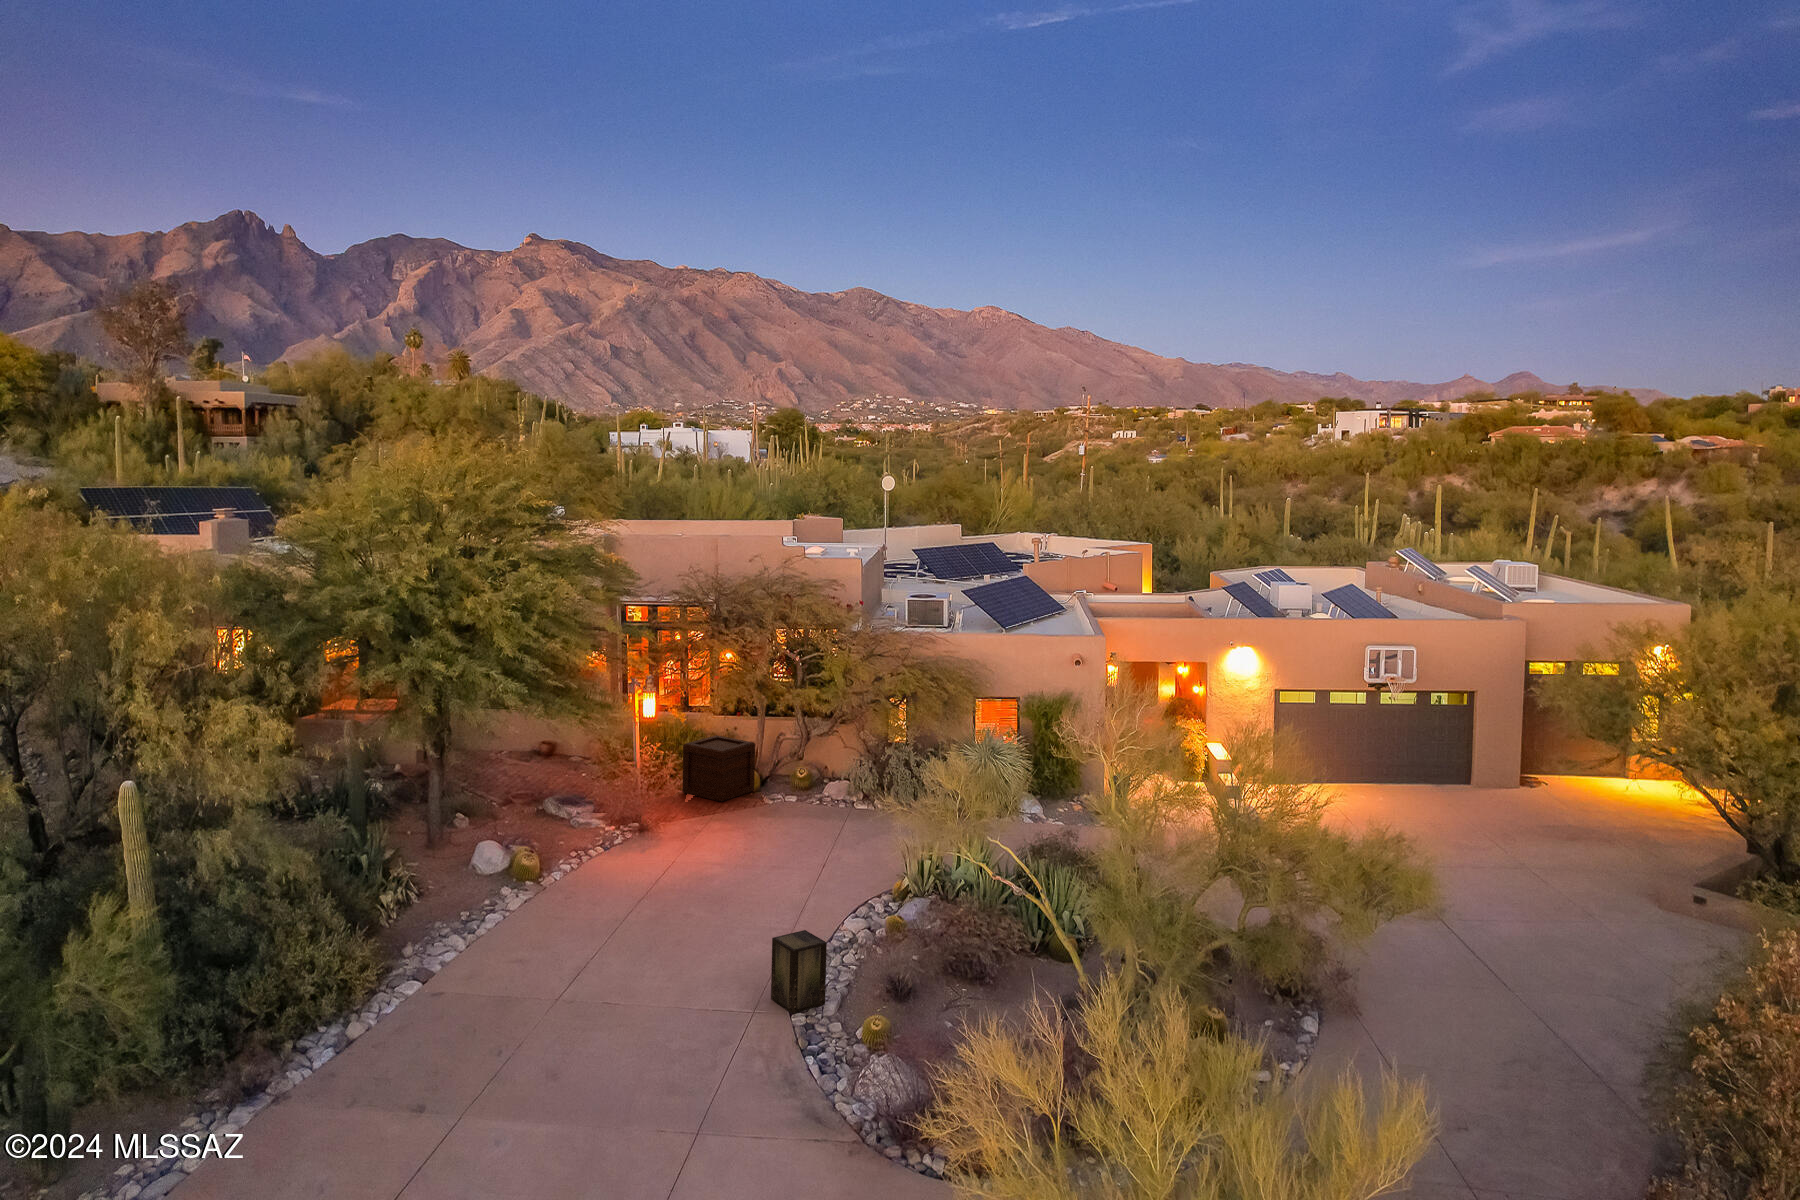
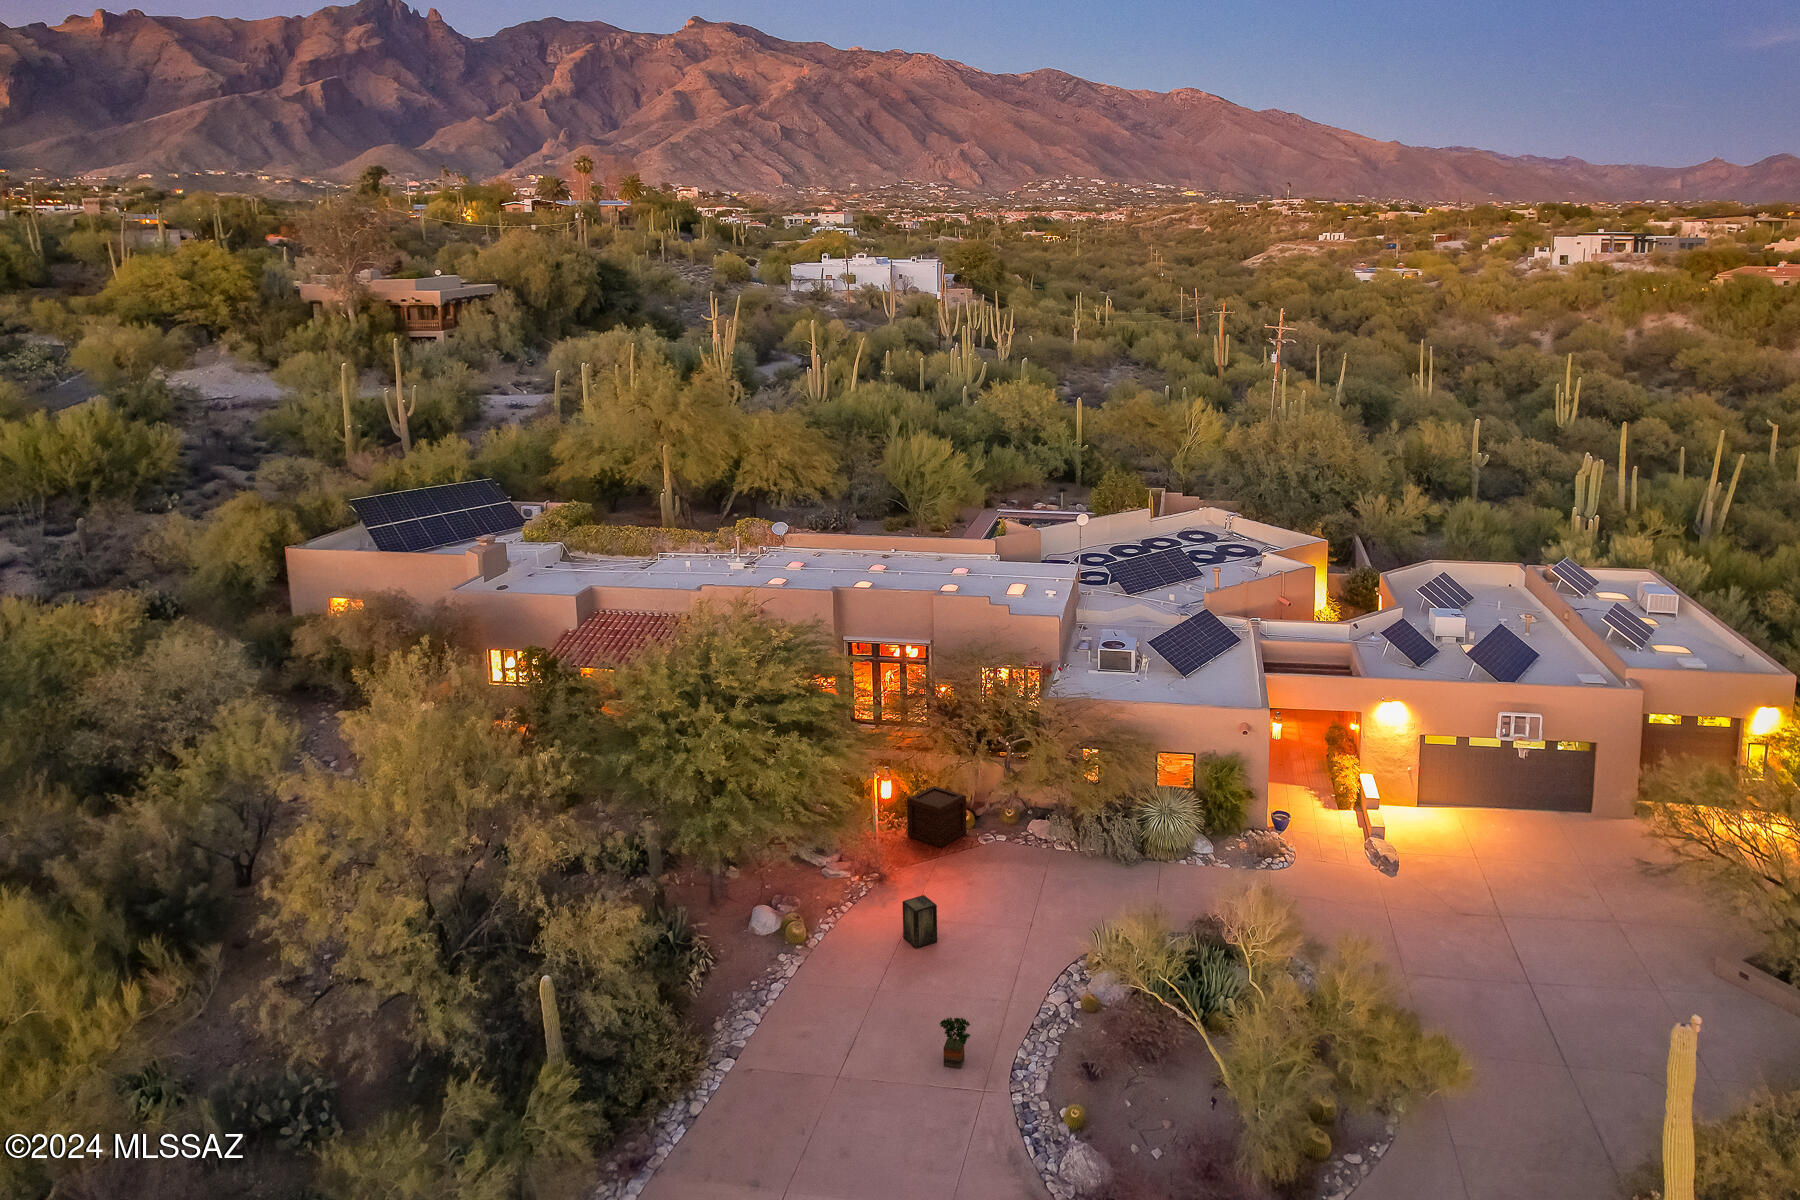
potted tree: none [701,924,742,992] -> present [940,1018,970,1069]
storage box: present [771,930,827,1013] -> present [902,895,937,949]

